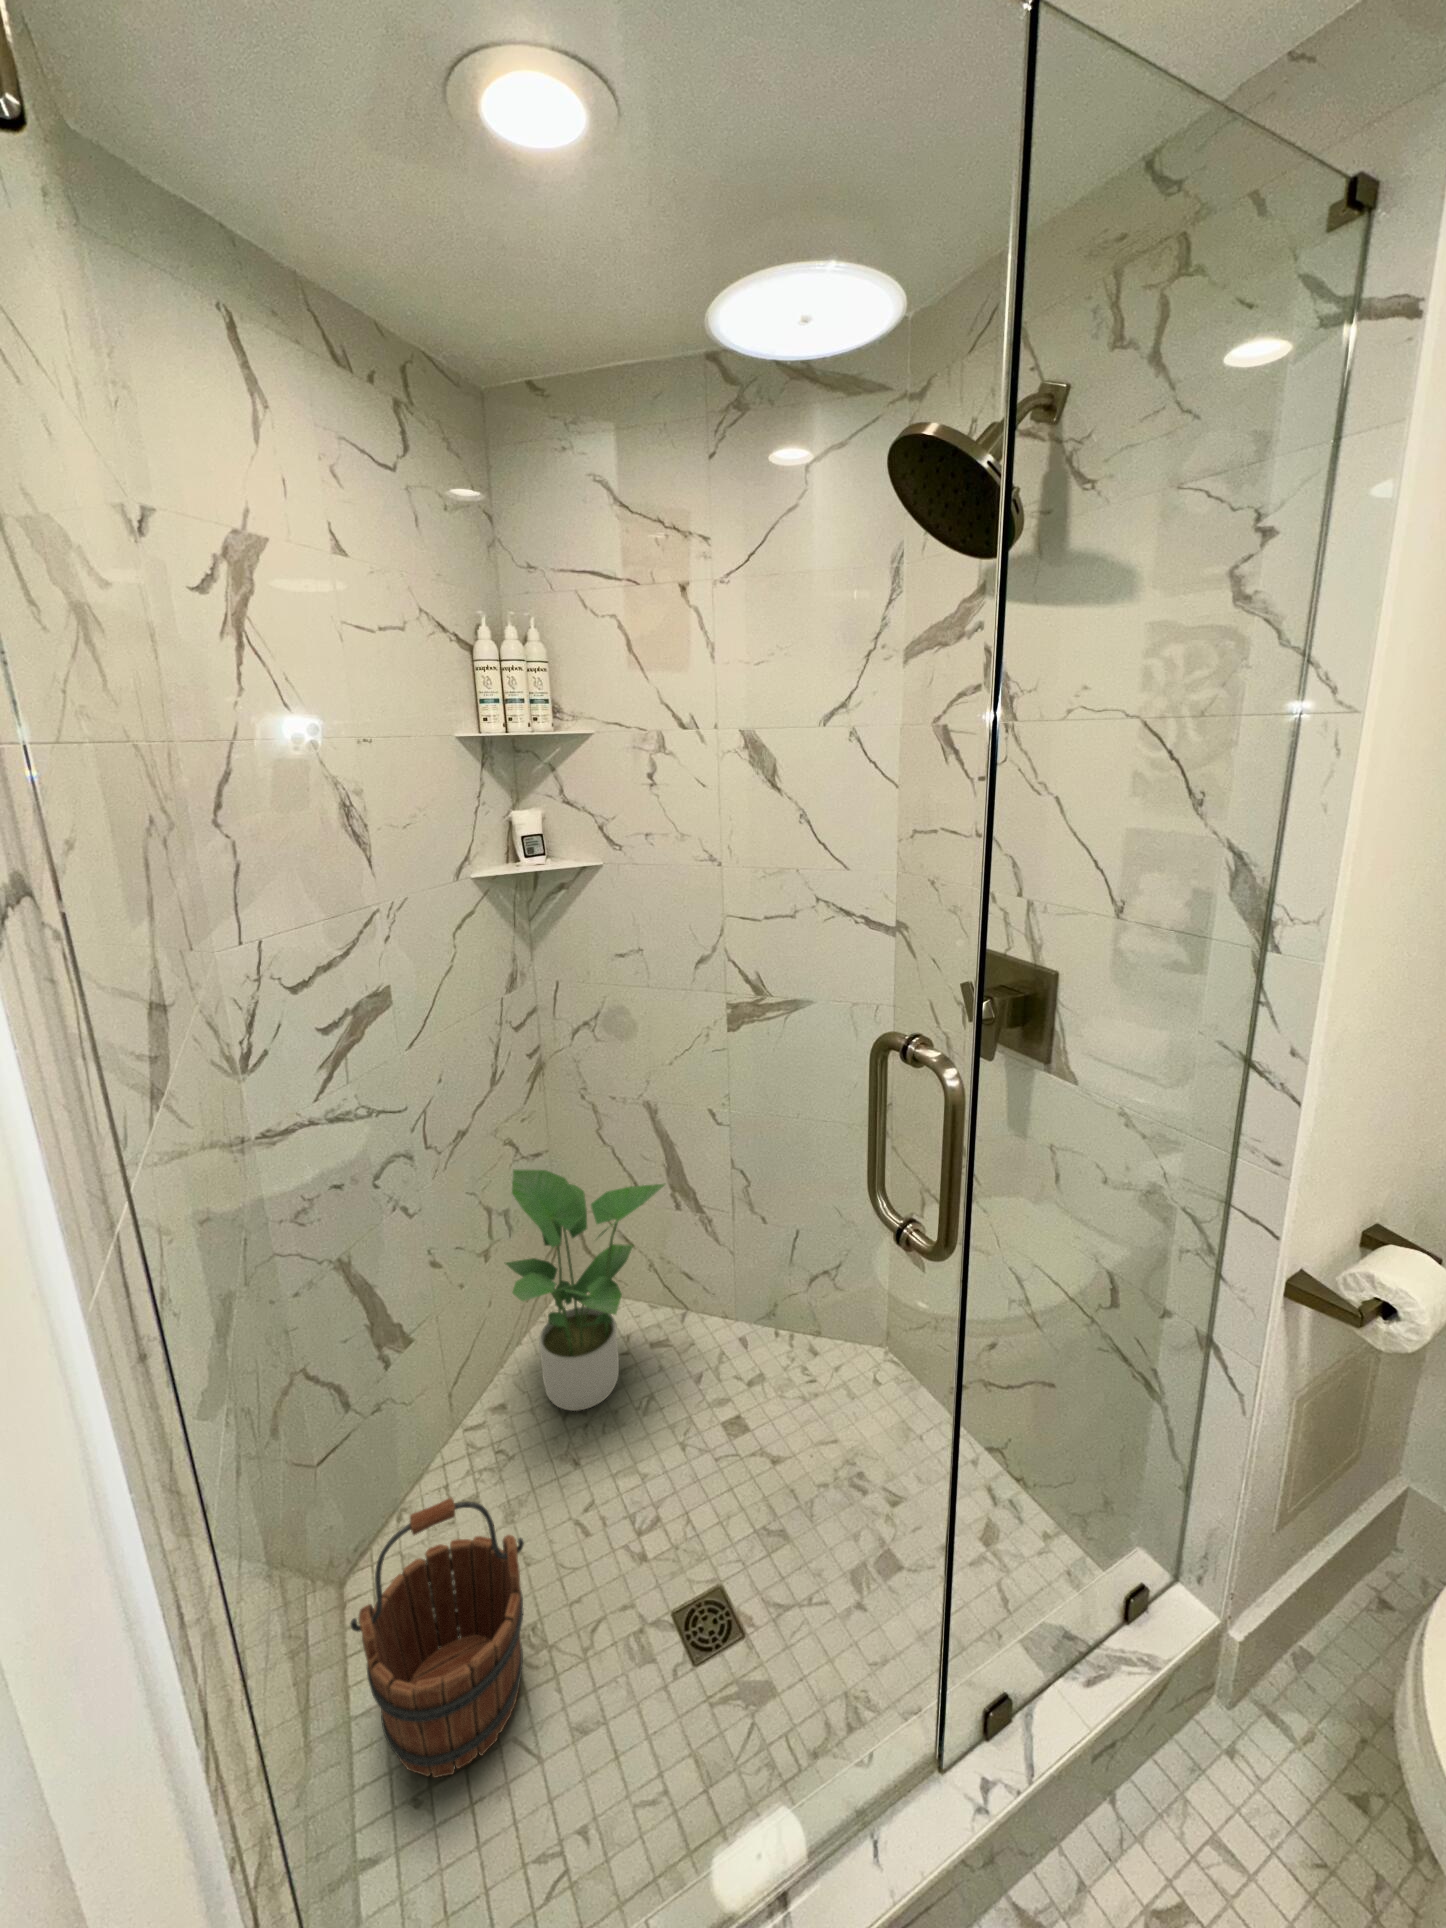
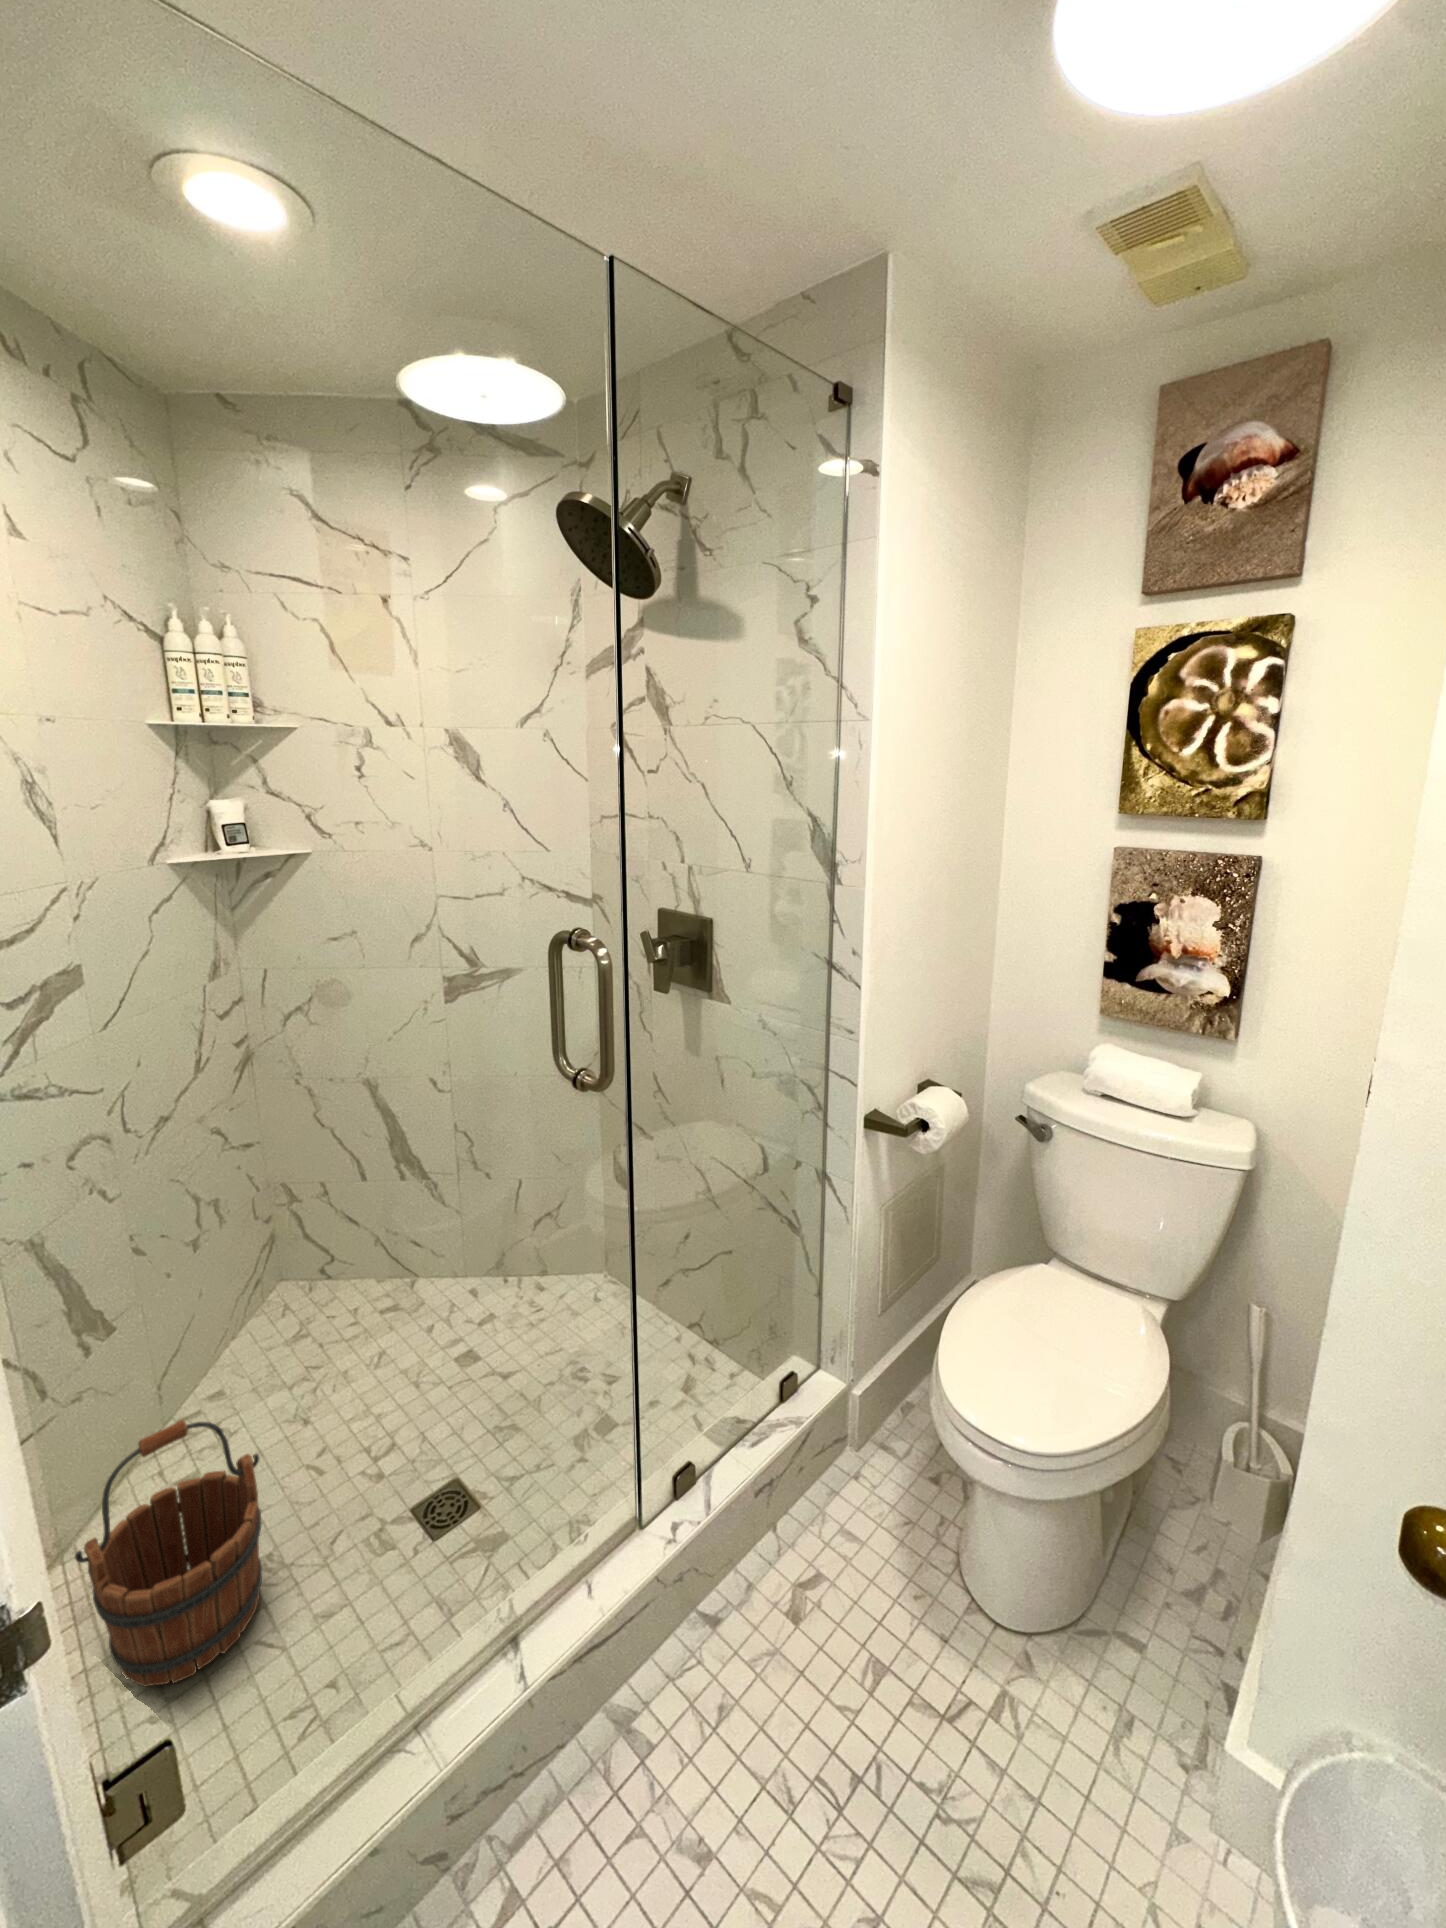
potted plant: present [506,1170,665,1411] -> none [216,1148,391,1384]

